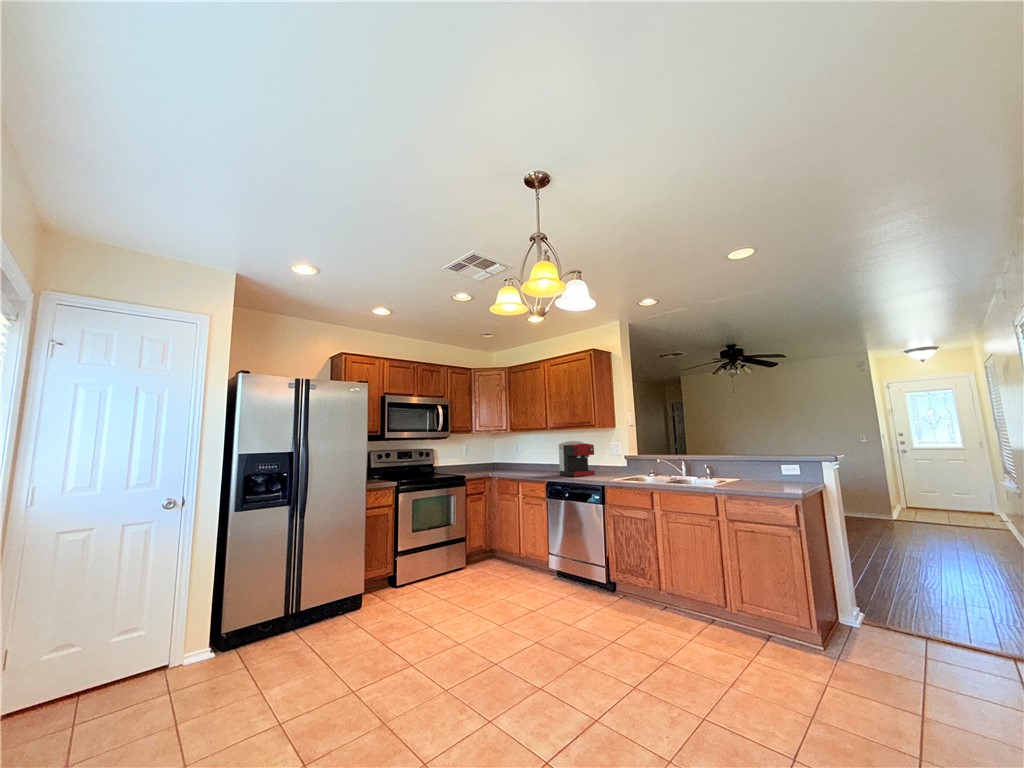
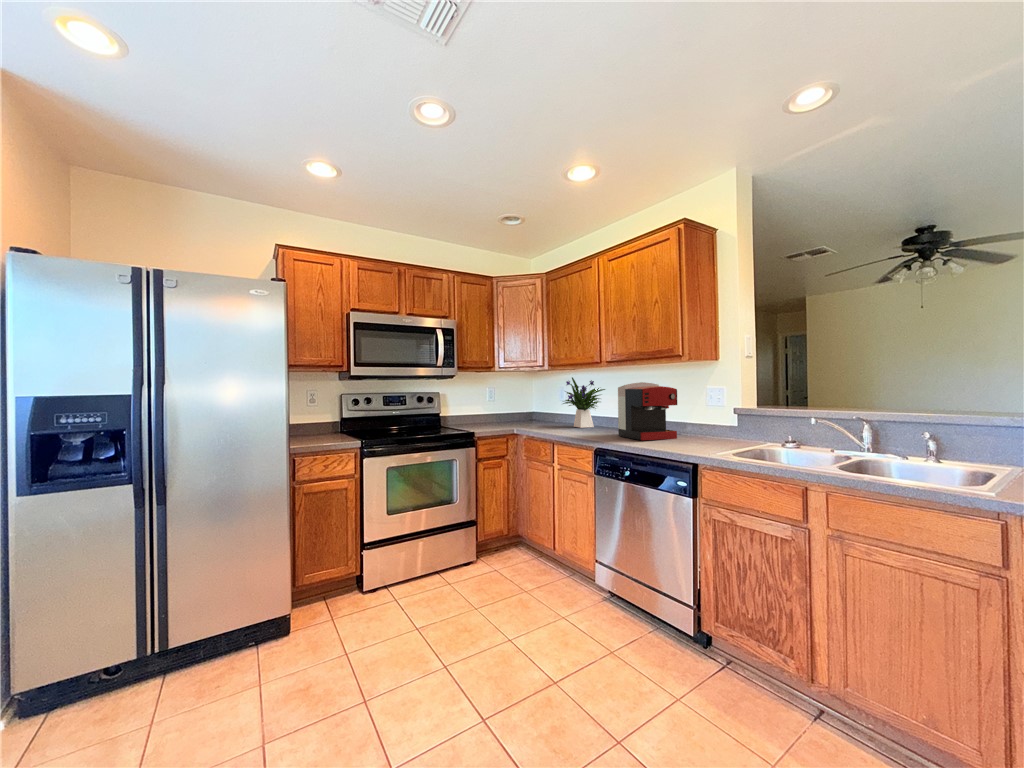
flower arrangement: none [518,437,550,472] -> present [563,377,605,428]

